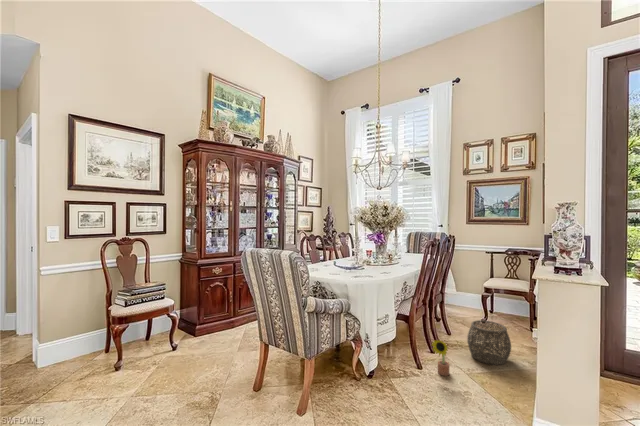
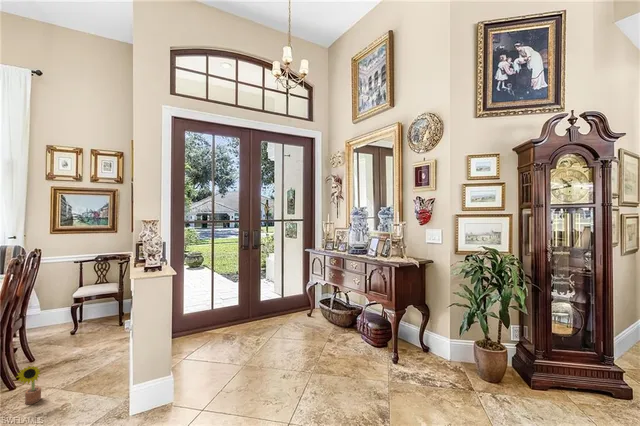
woven basket: present [467,320,511,365] -> none [59,328,106,372]

